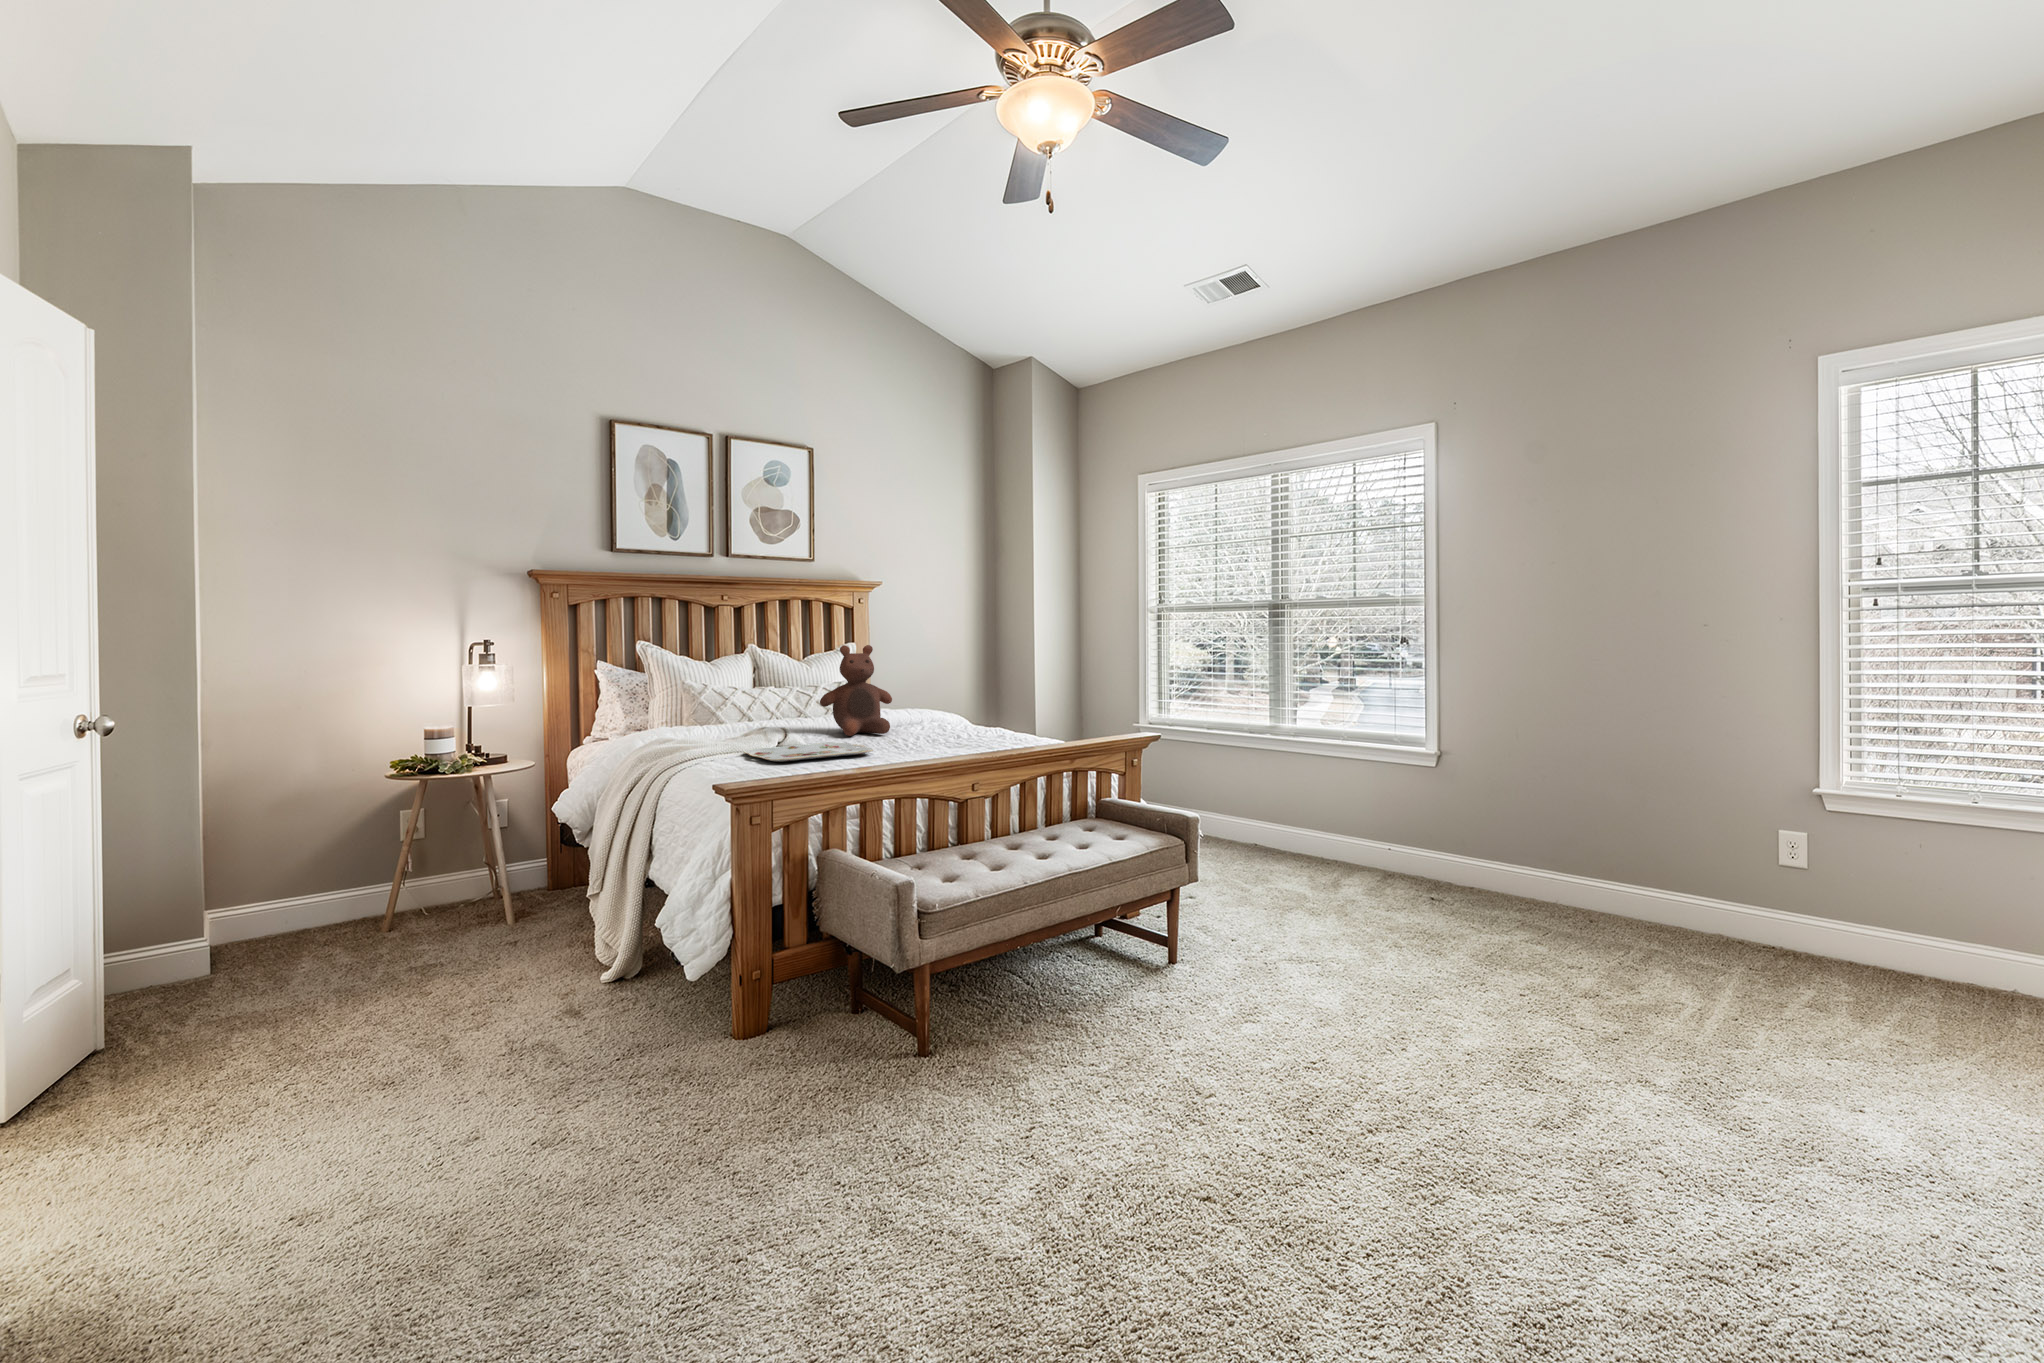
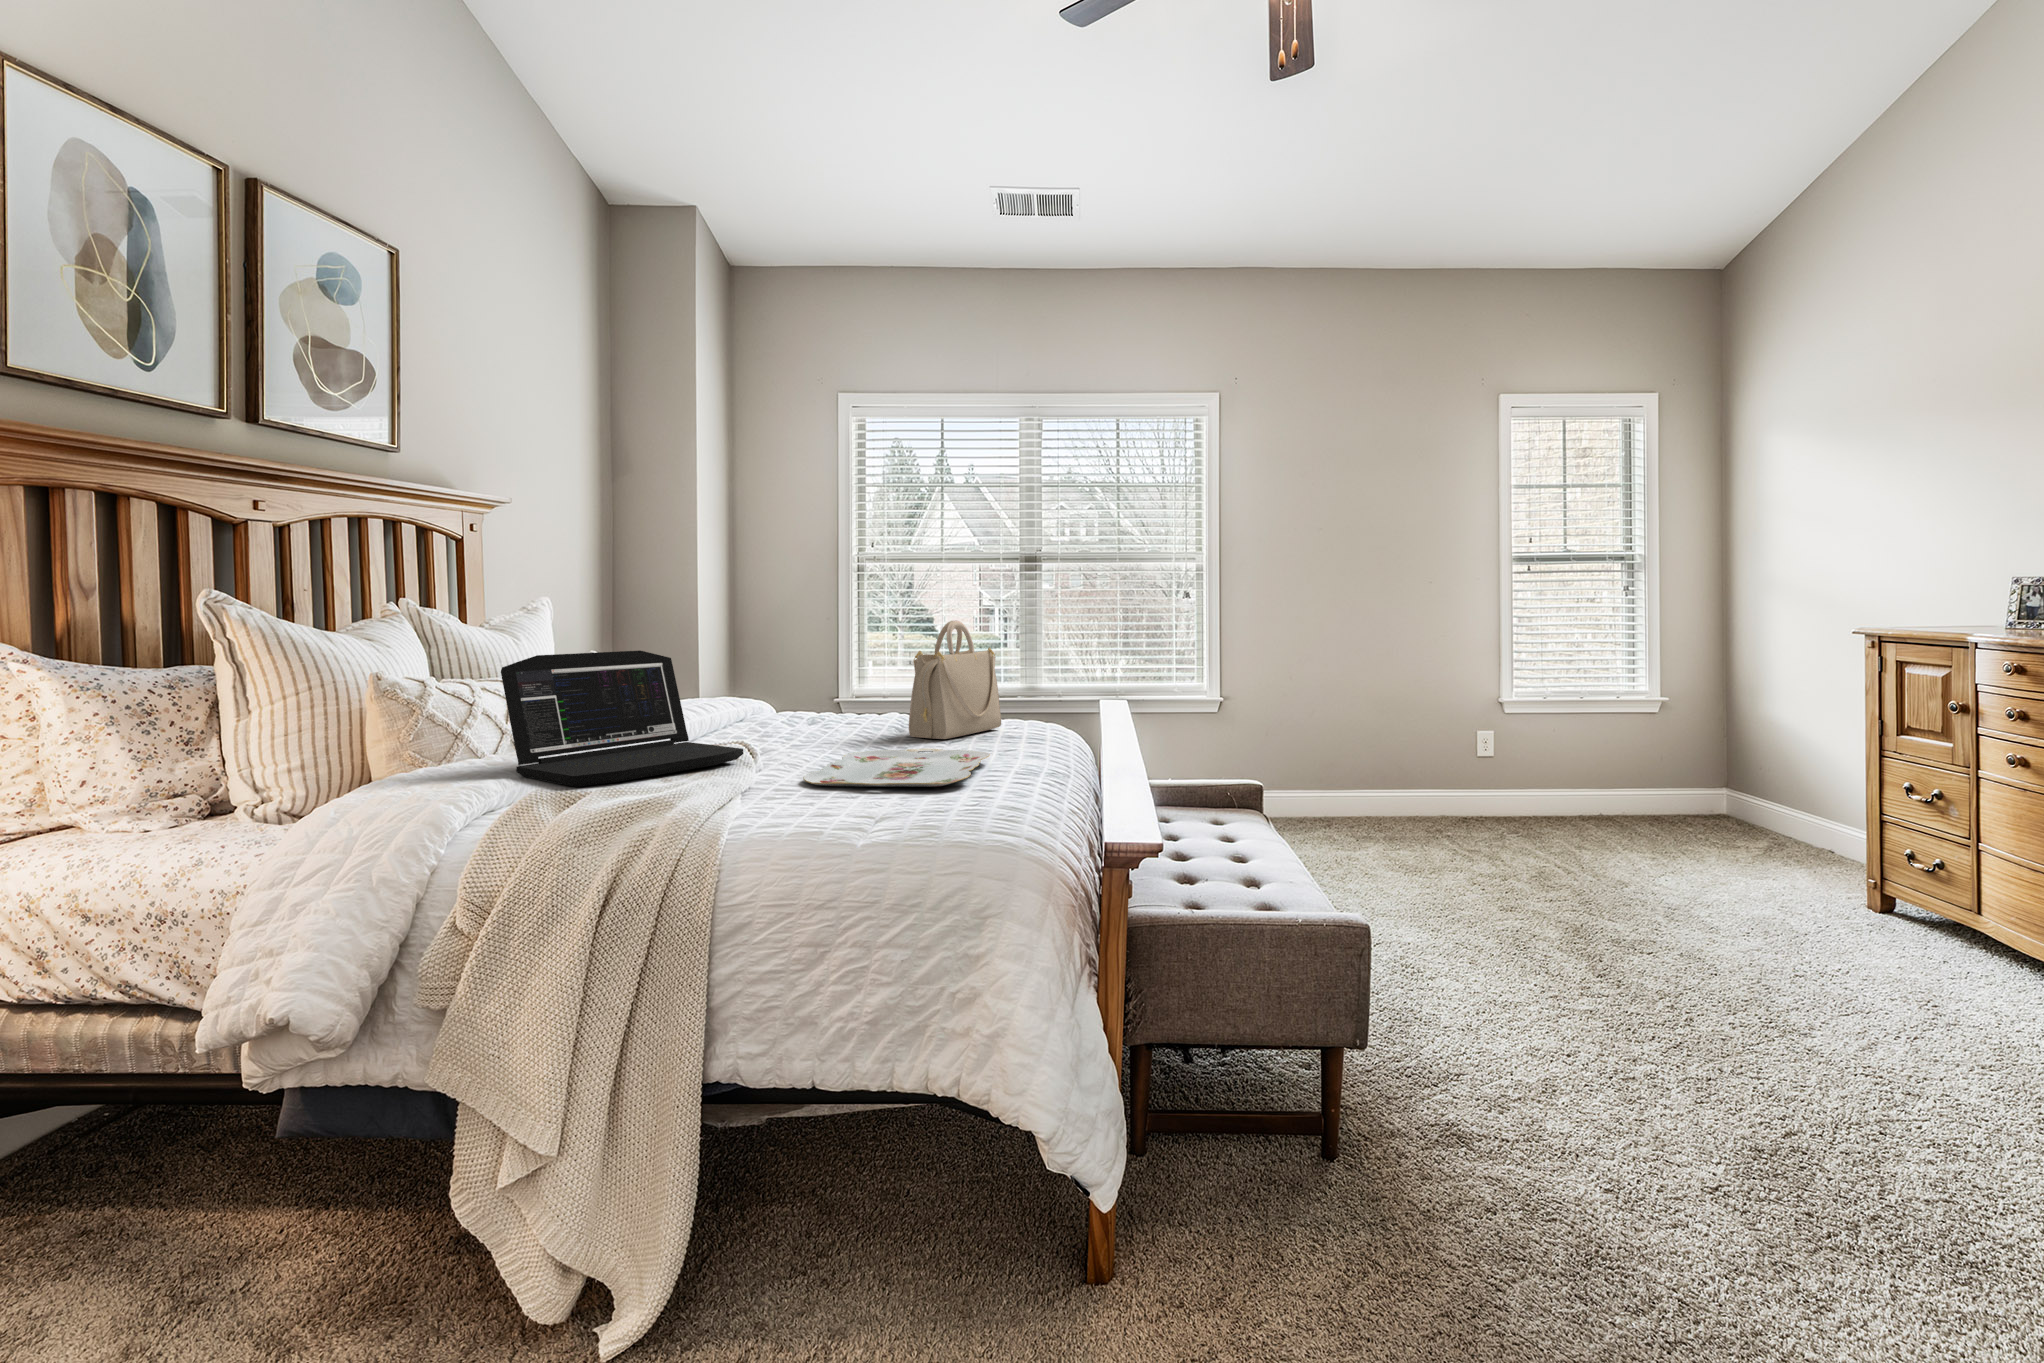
stuffed bear: present [820,645,892,736] -> none [728,597,845,743]
handbag: none [915,663,994,743] -> present [909,620,1001,739]
laptop: none [682,675,789,741] -> present [501,650,743,787]

